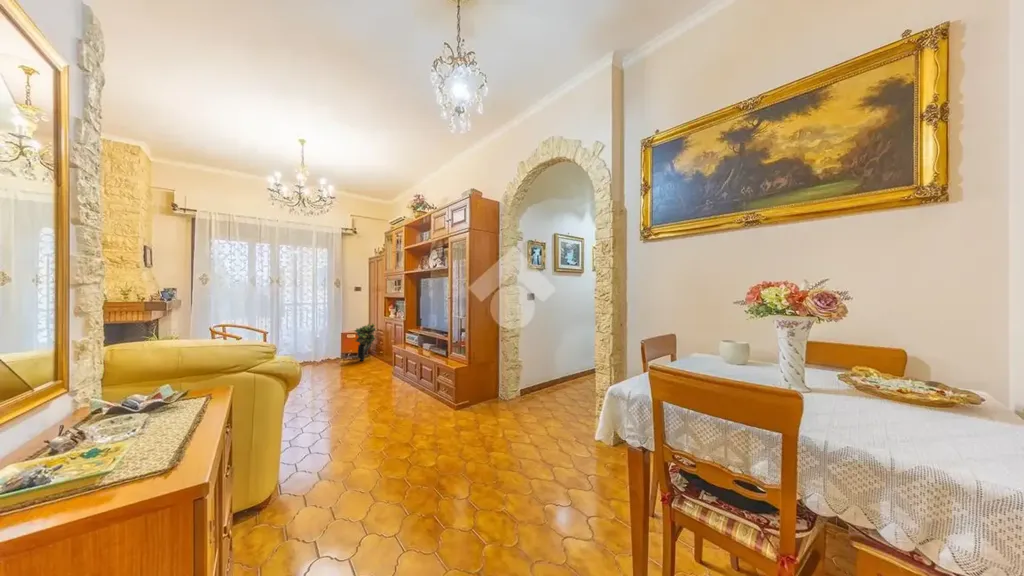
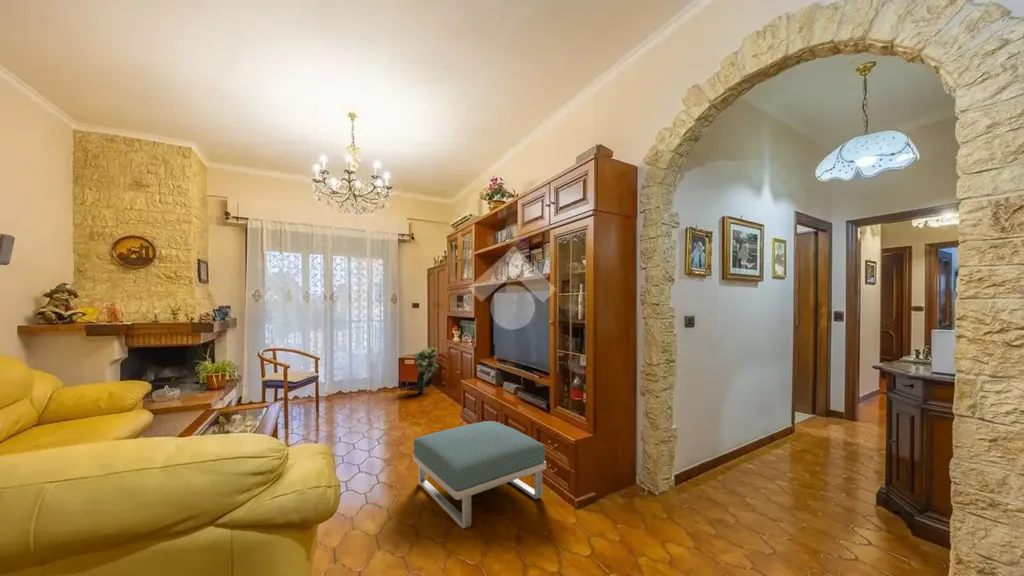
footstool: none [351,373,450,440] -> present [413,421,546,529]

